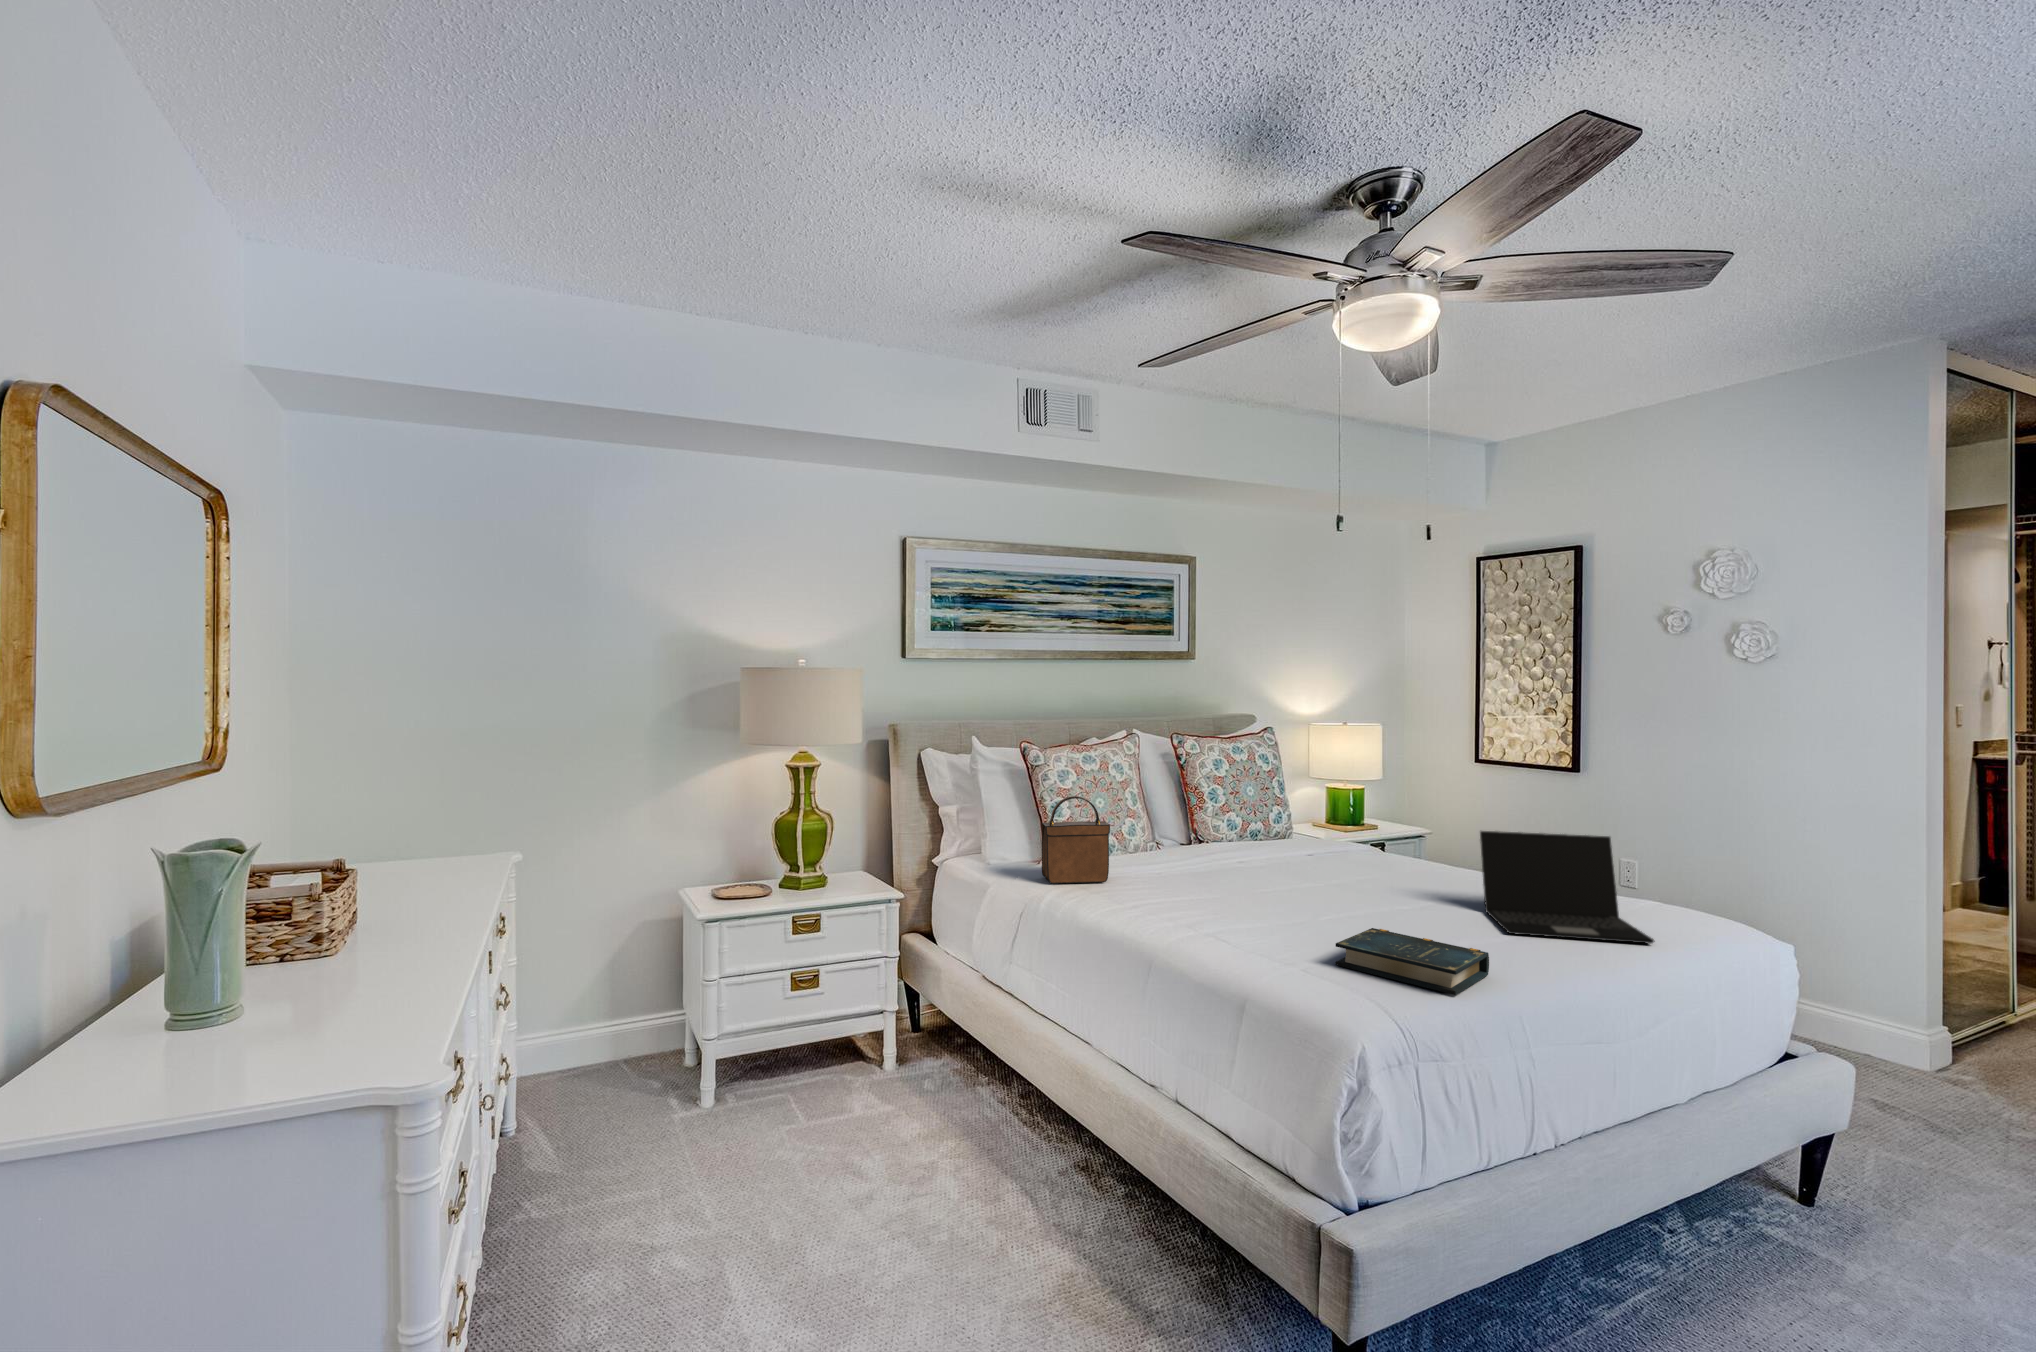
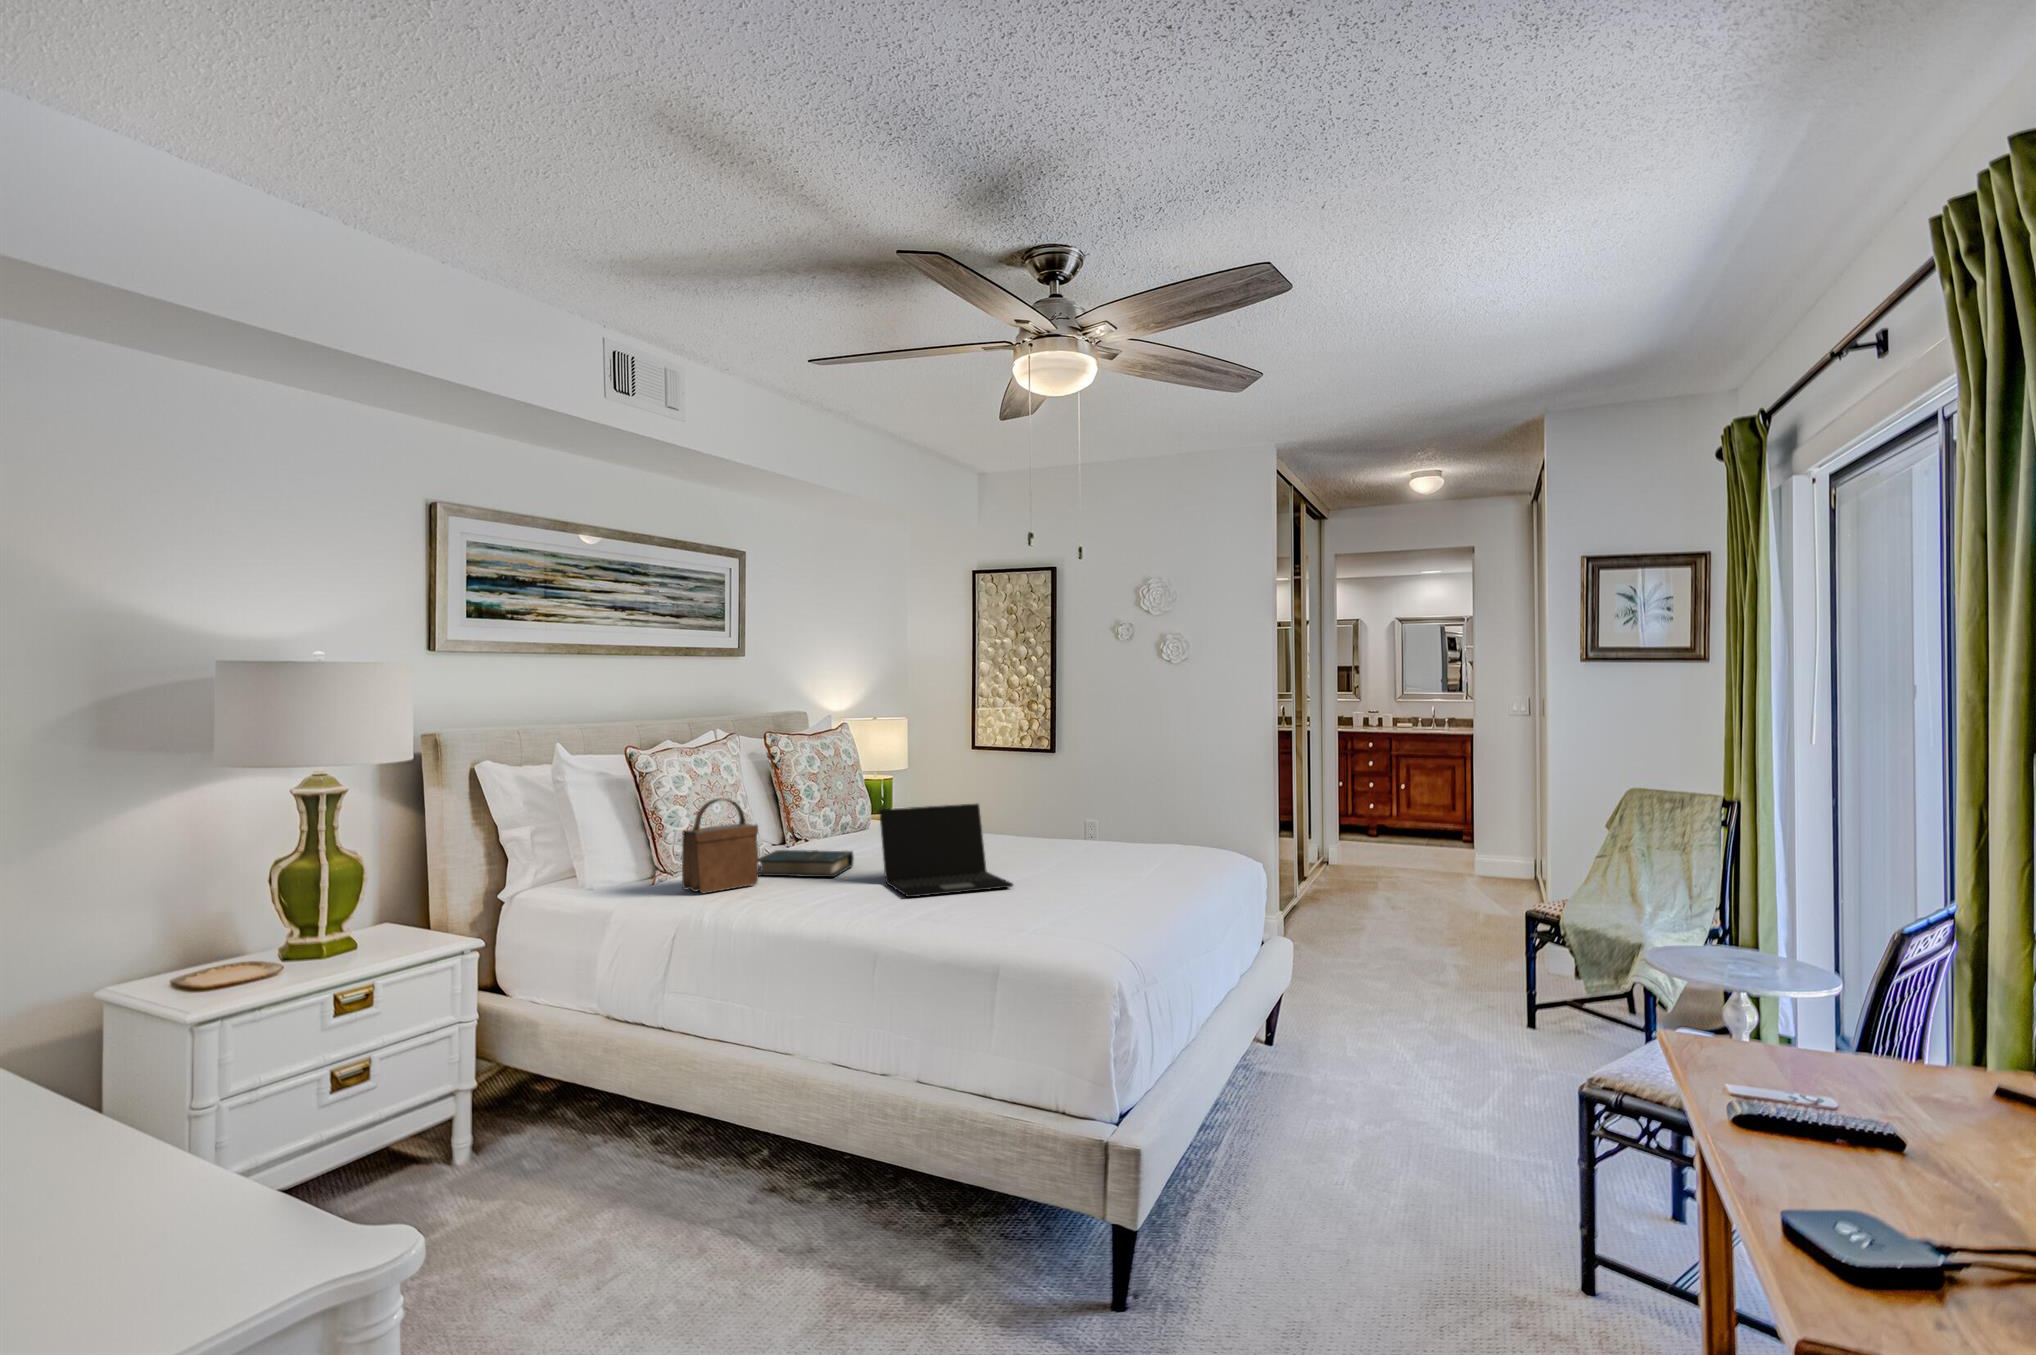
laptop: present [1480,831,1655,944] -> present [879,804,1013,897]
book: present [1335,928,1489,995] -> present [758,850,854,877]

